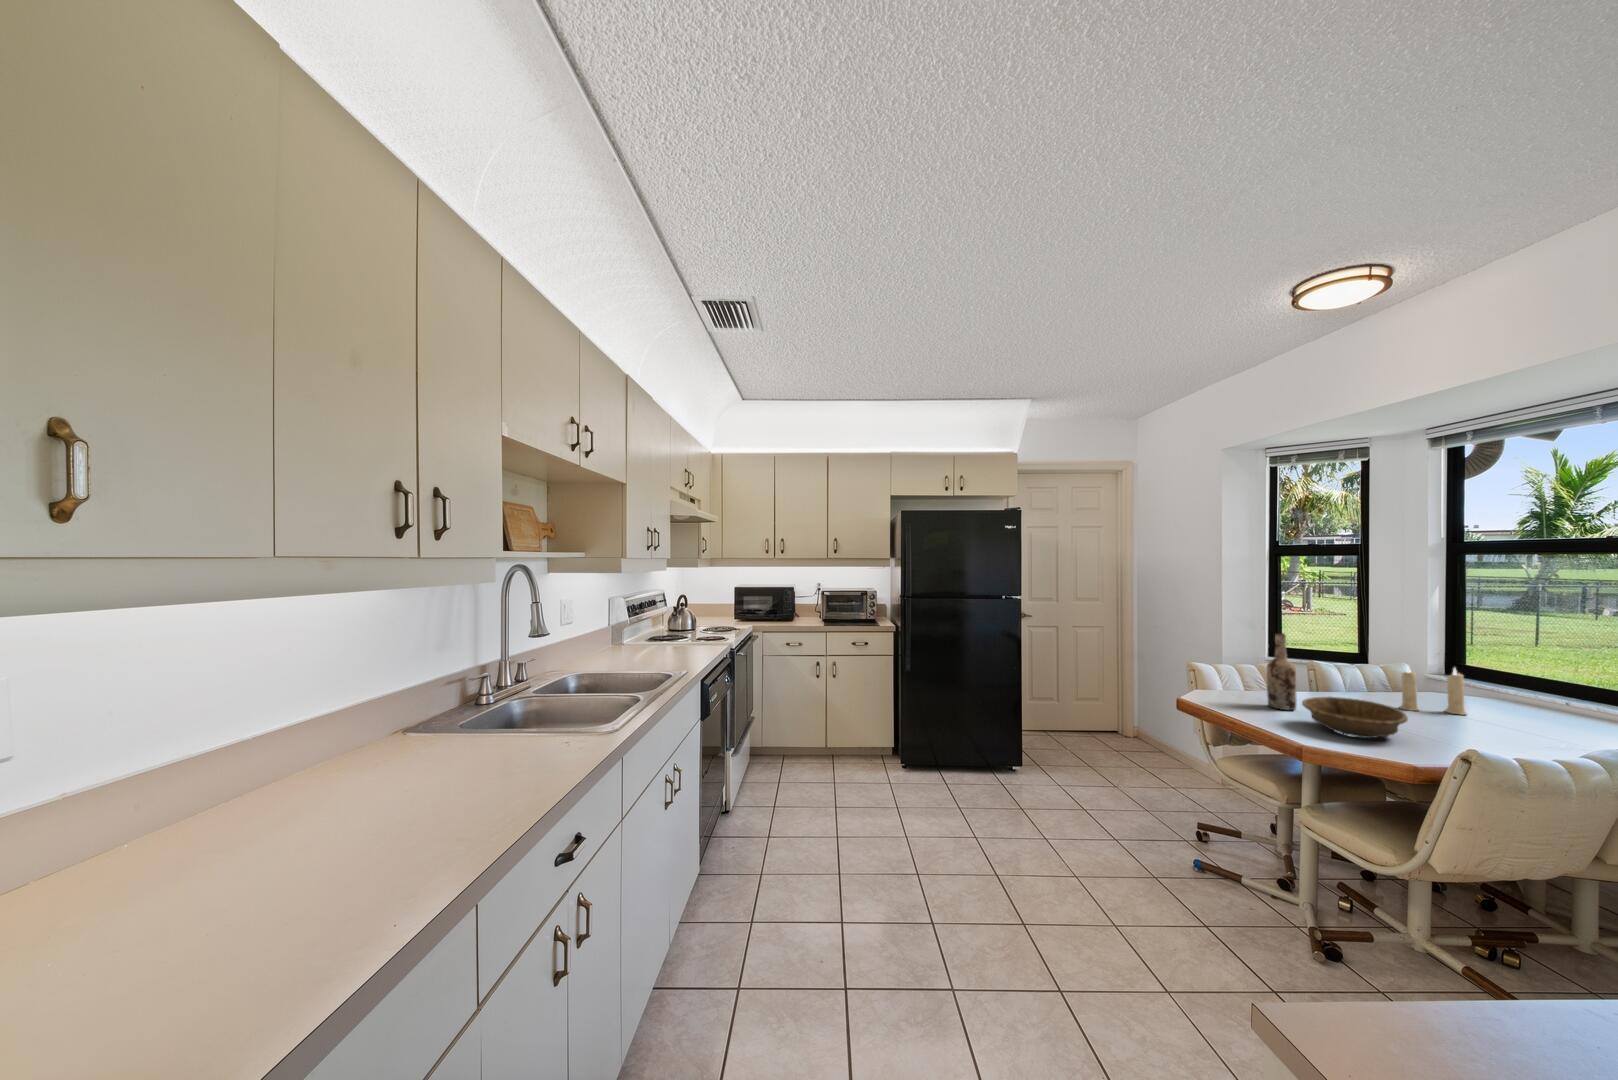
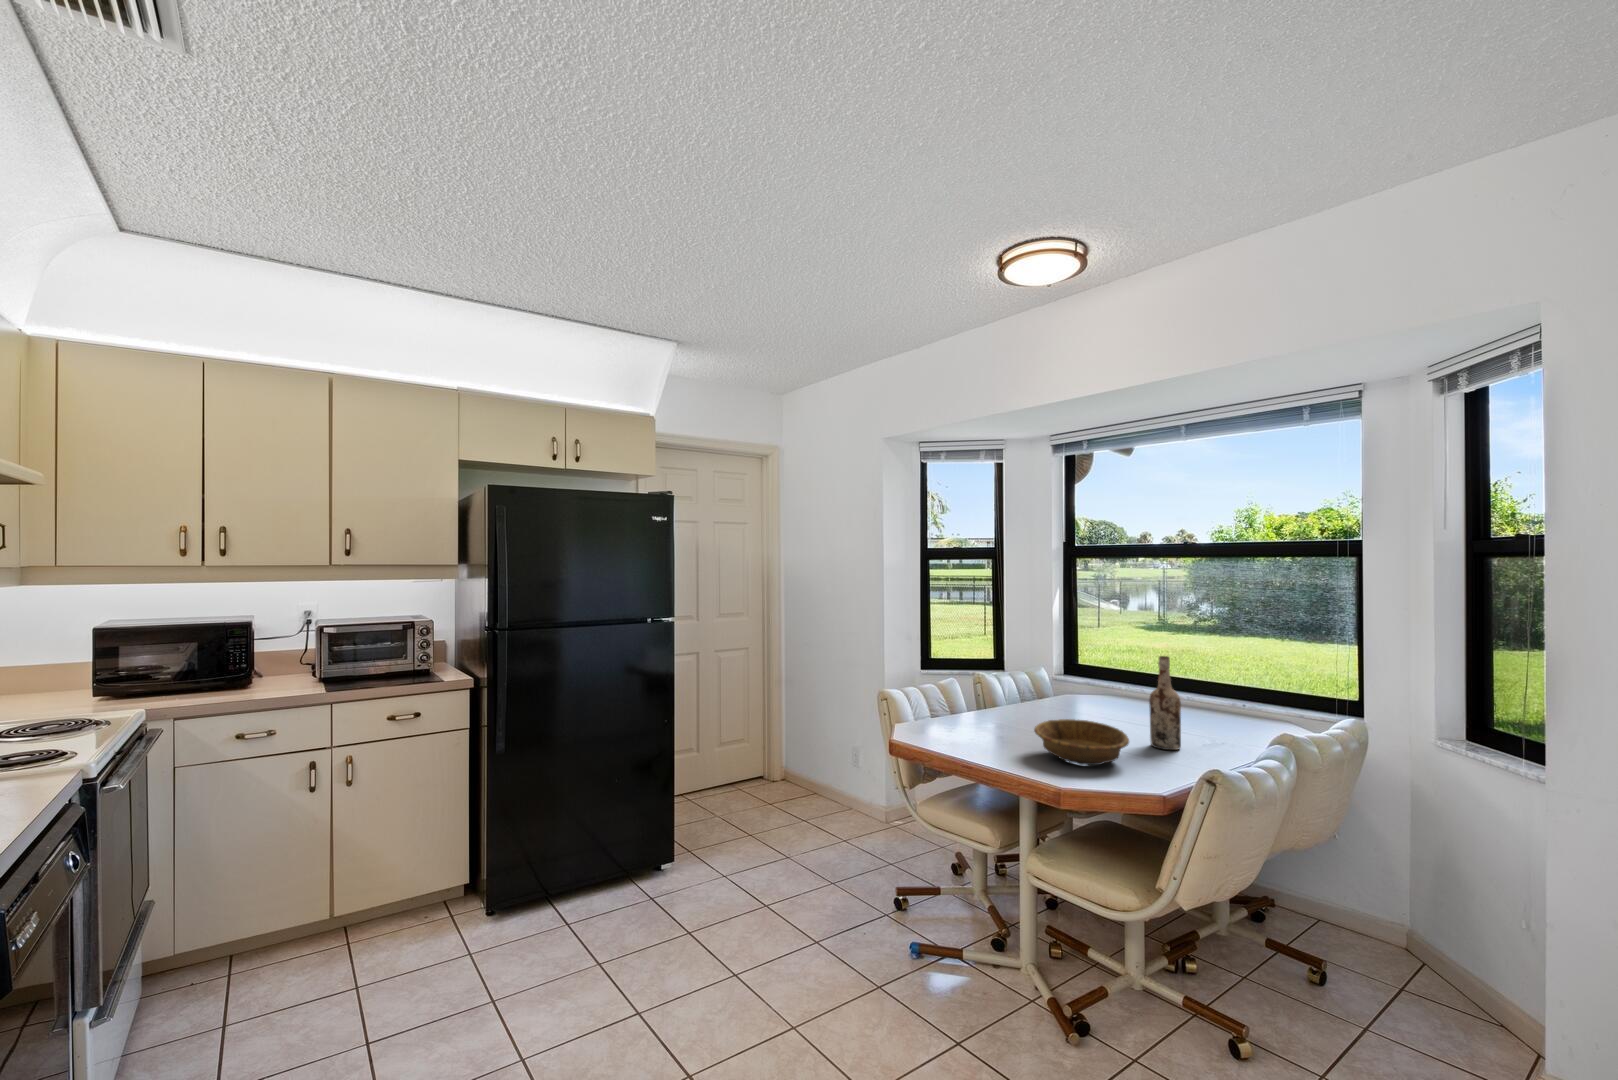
wine bottle: present [1267,633,1296,710] -> present [1149,656,1181,750]
candle: present [1400,666,1467,715] -> none [1073,669,1122,720]

